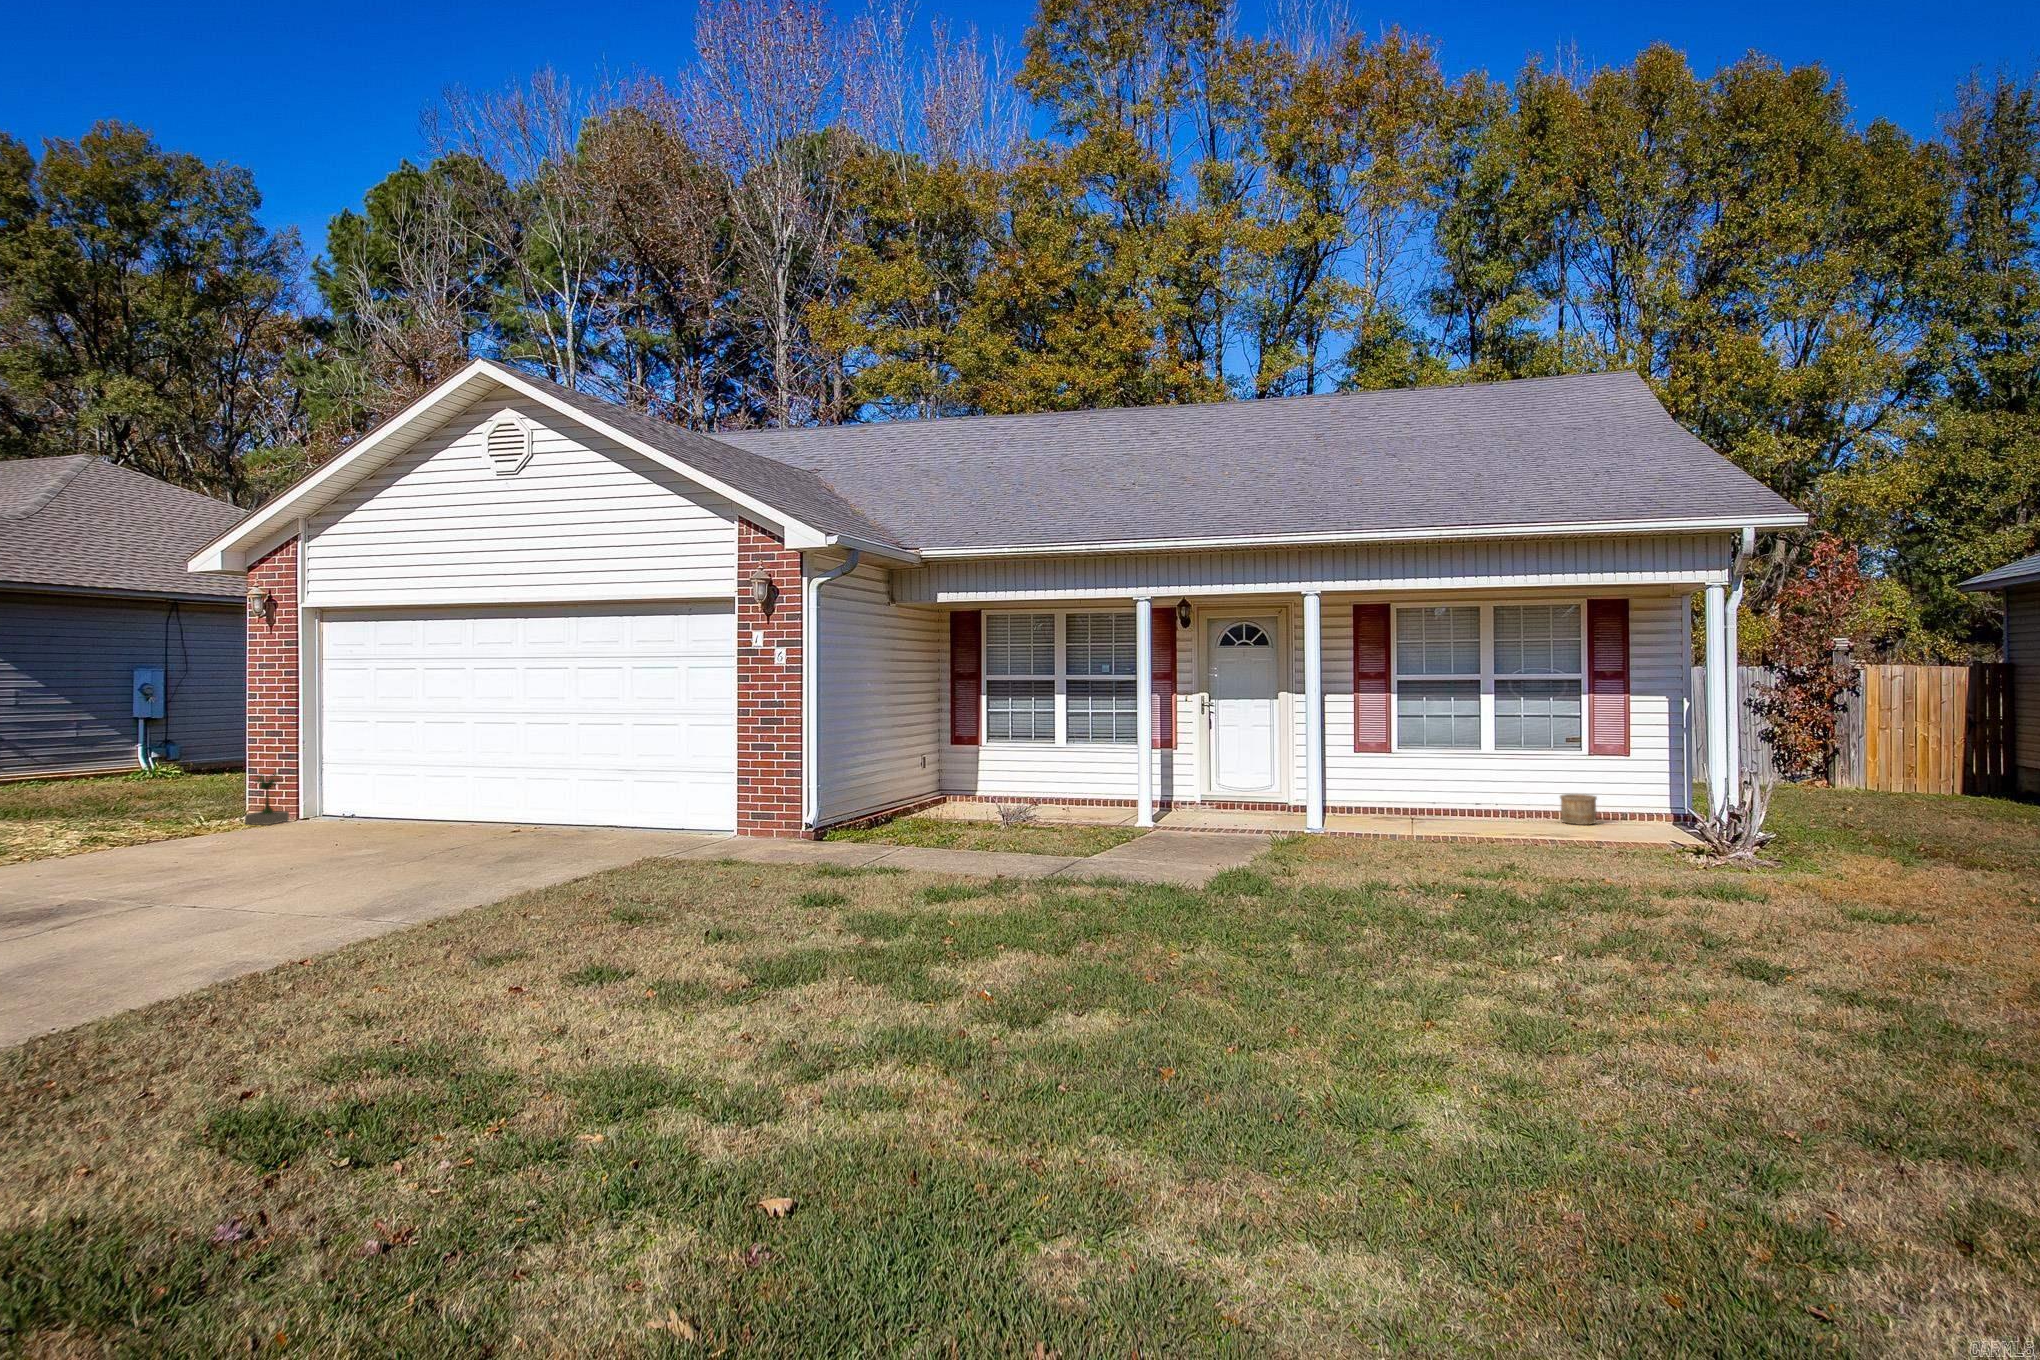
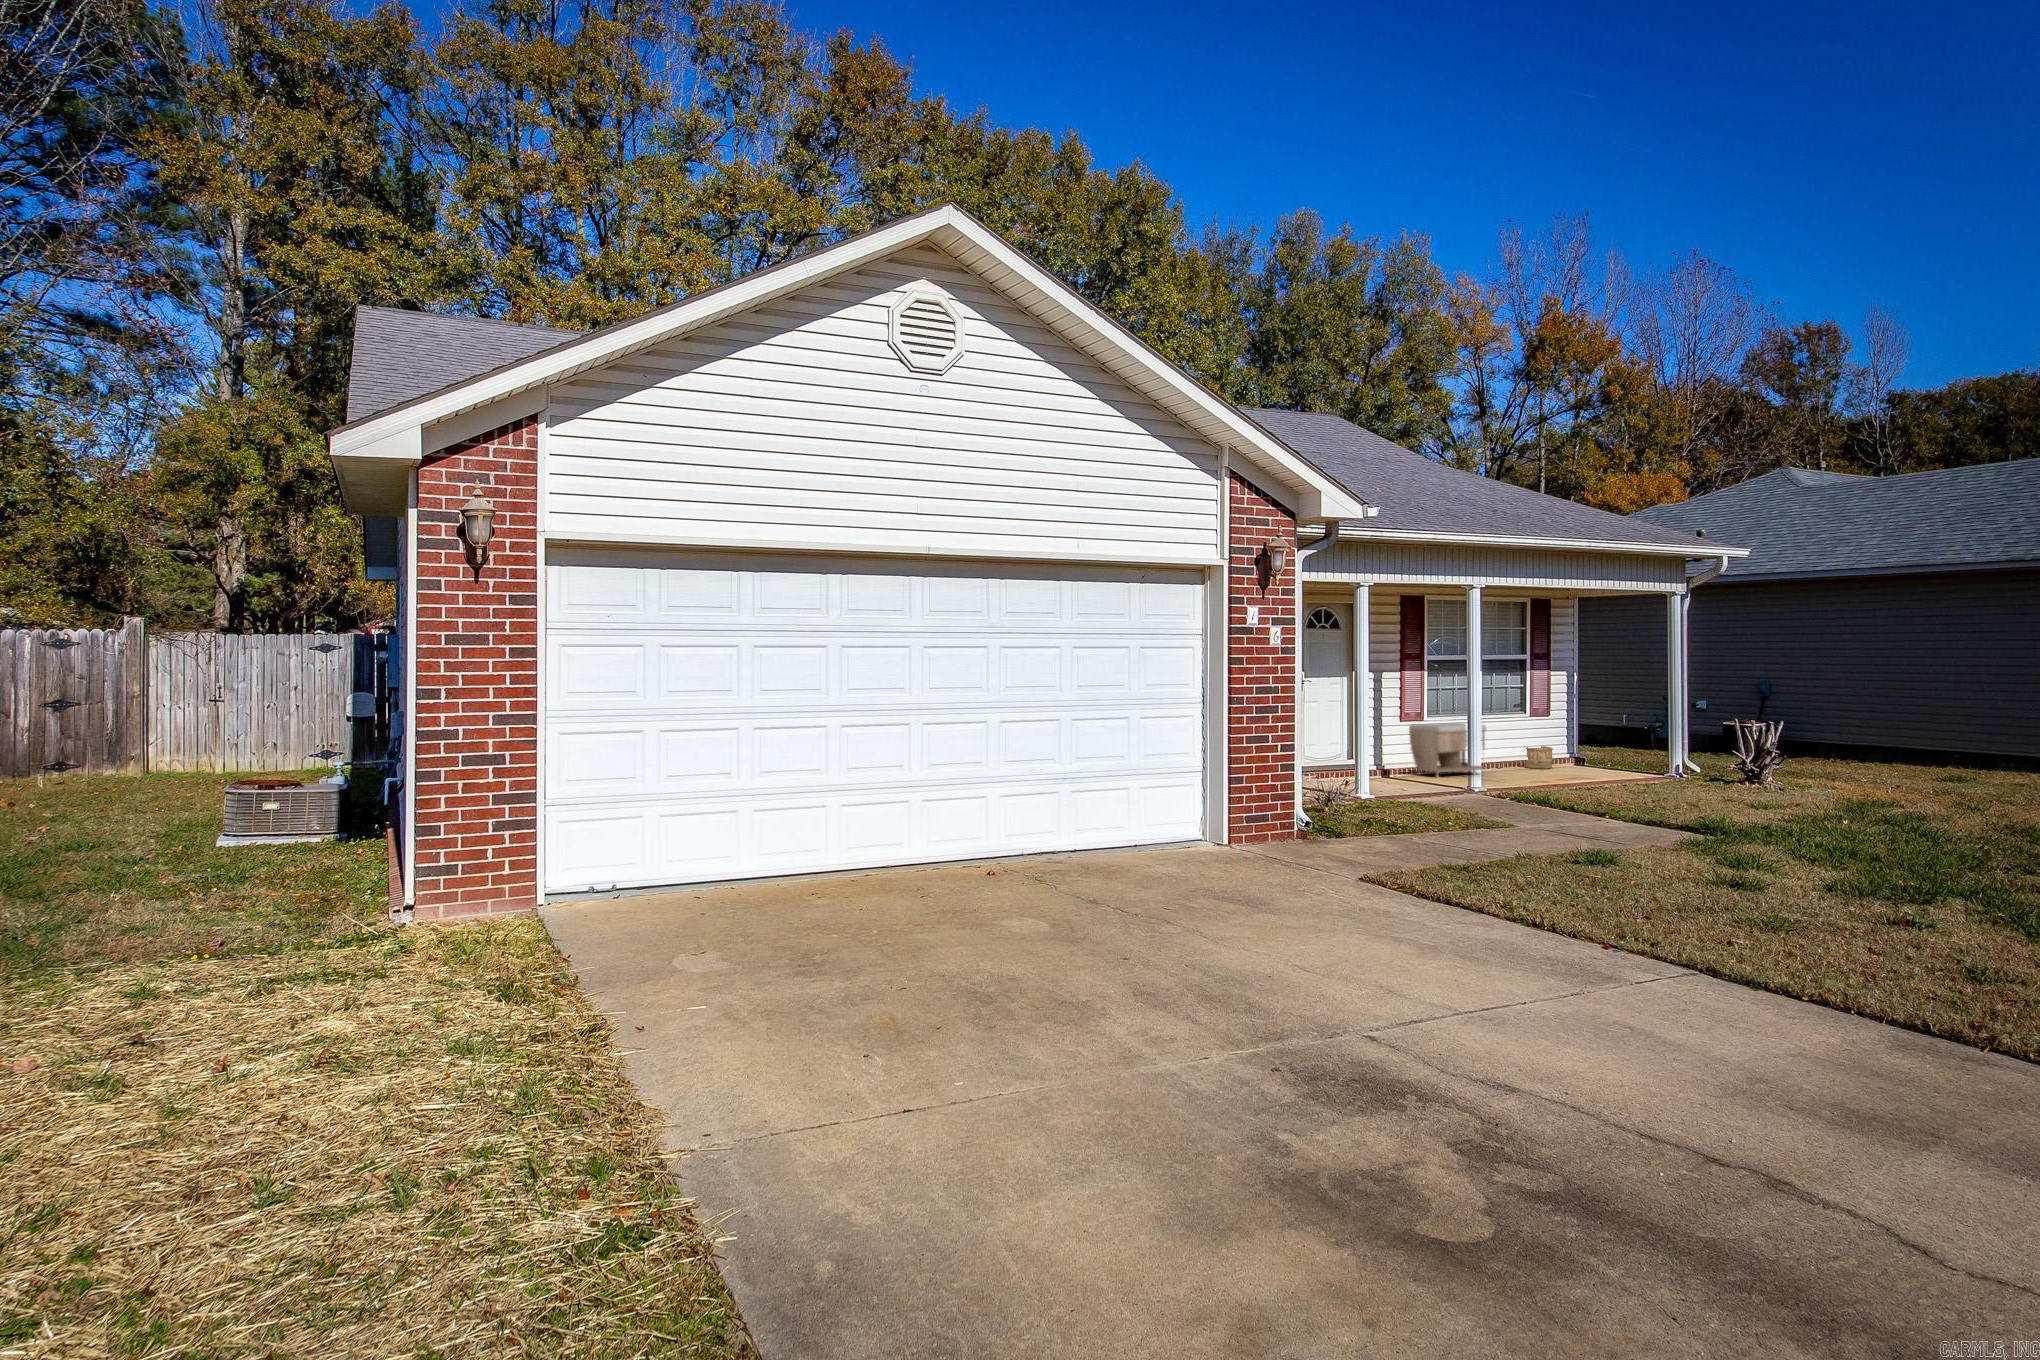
storage bench: none [1359,754,1441,820] -> present [1409,723,1487,777]
potted plant: present [245,773,289,825] -> none [525,842,600,947]

